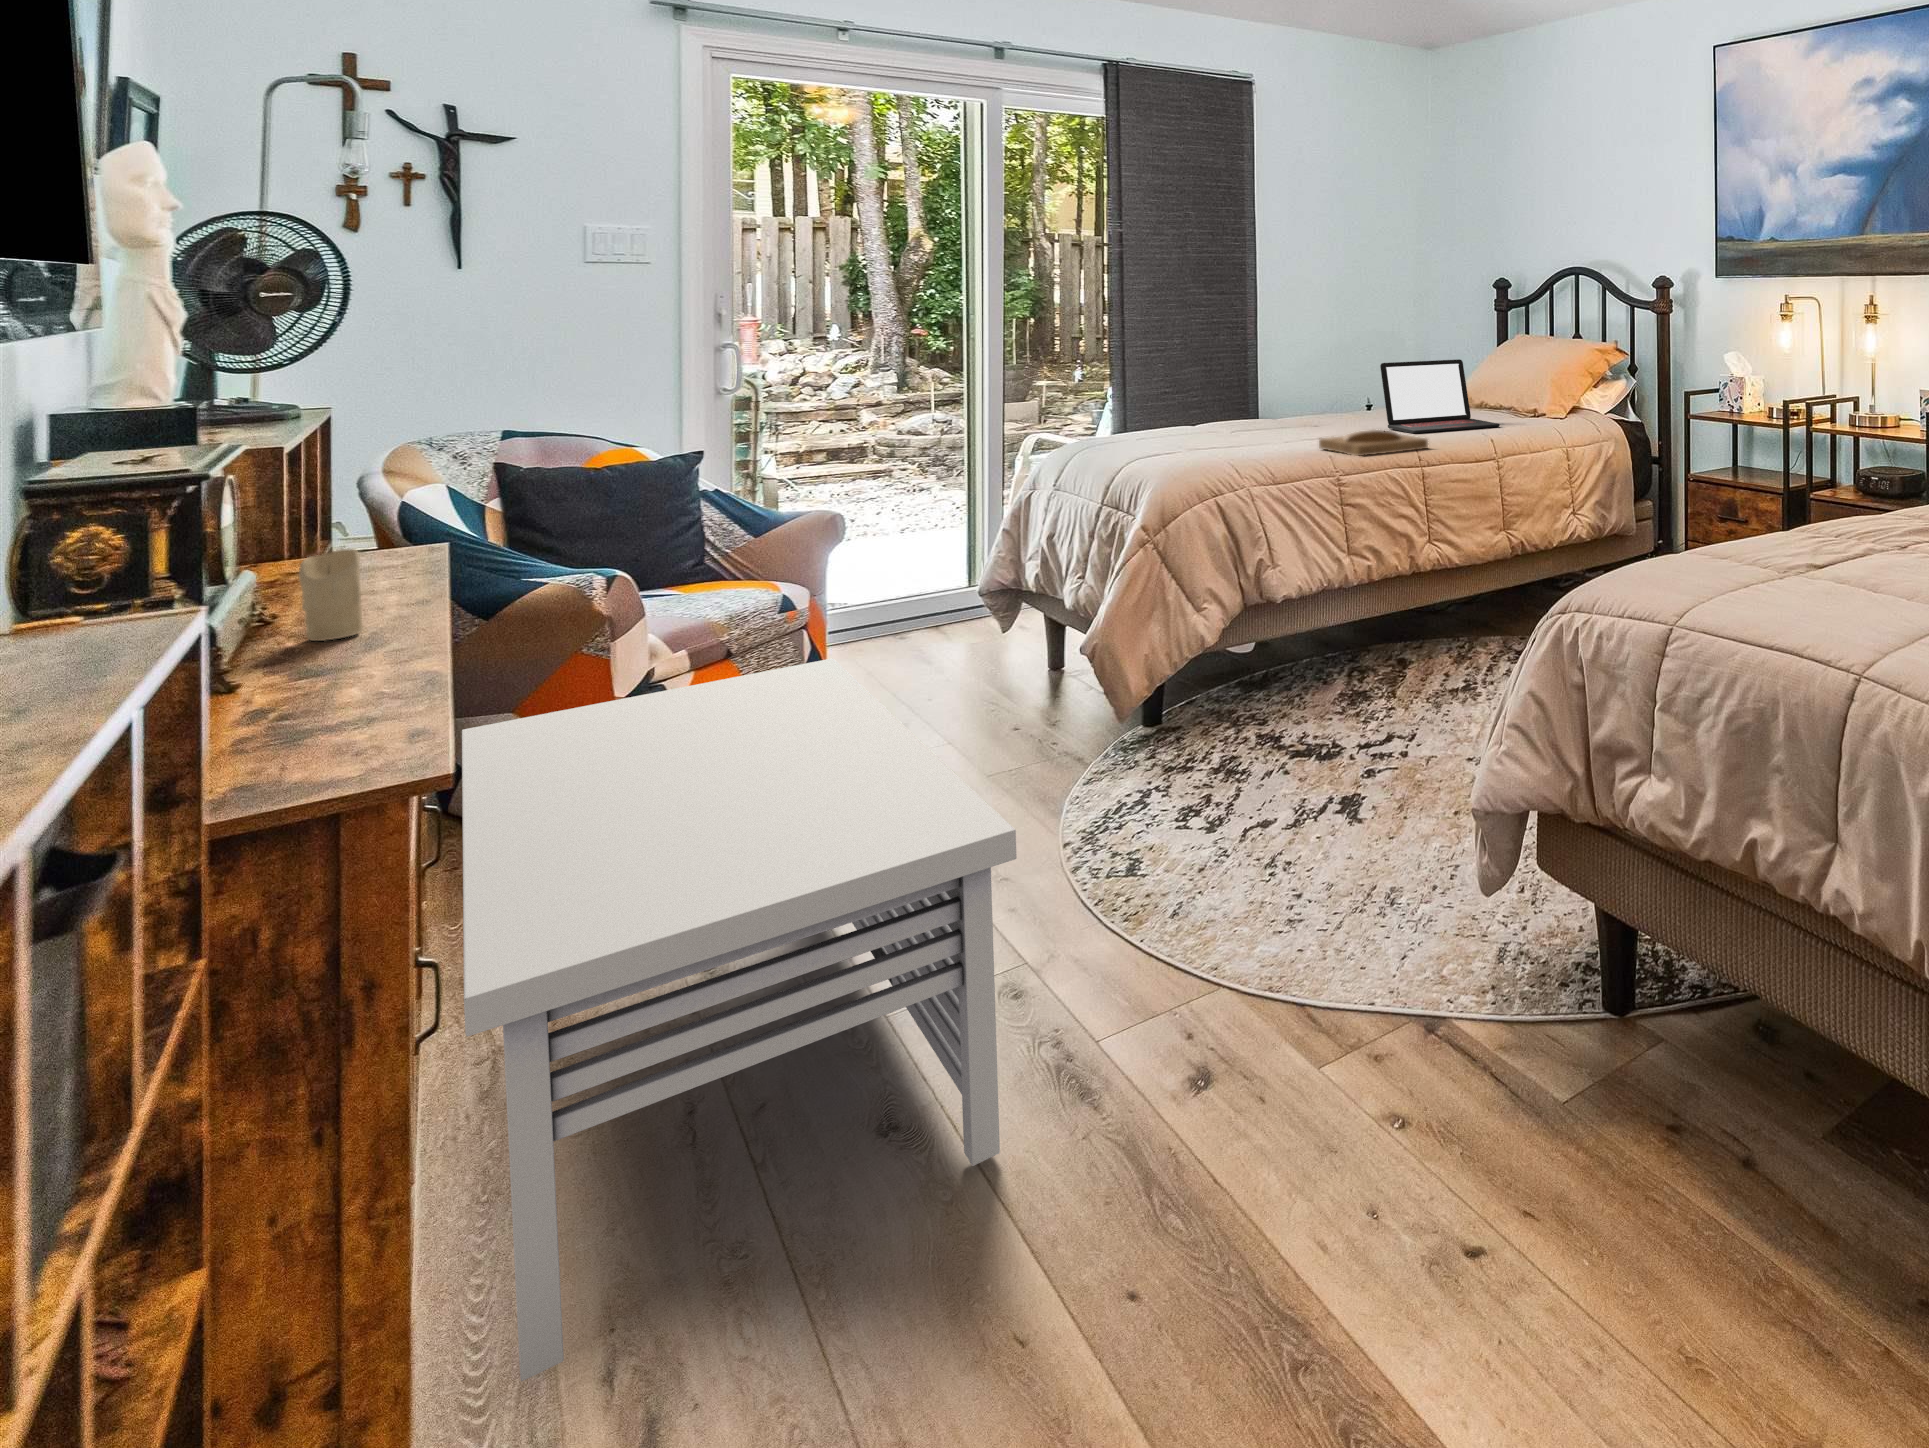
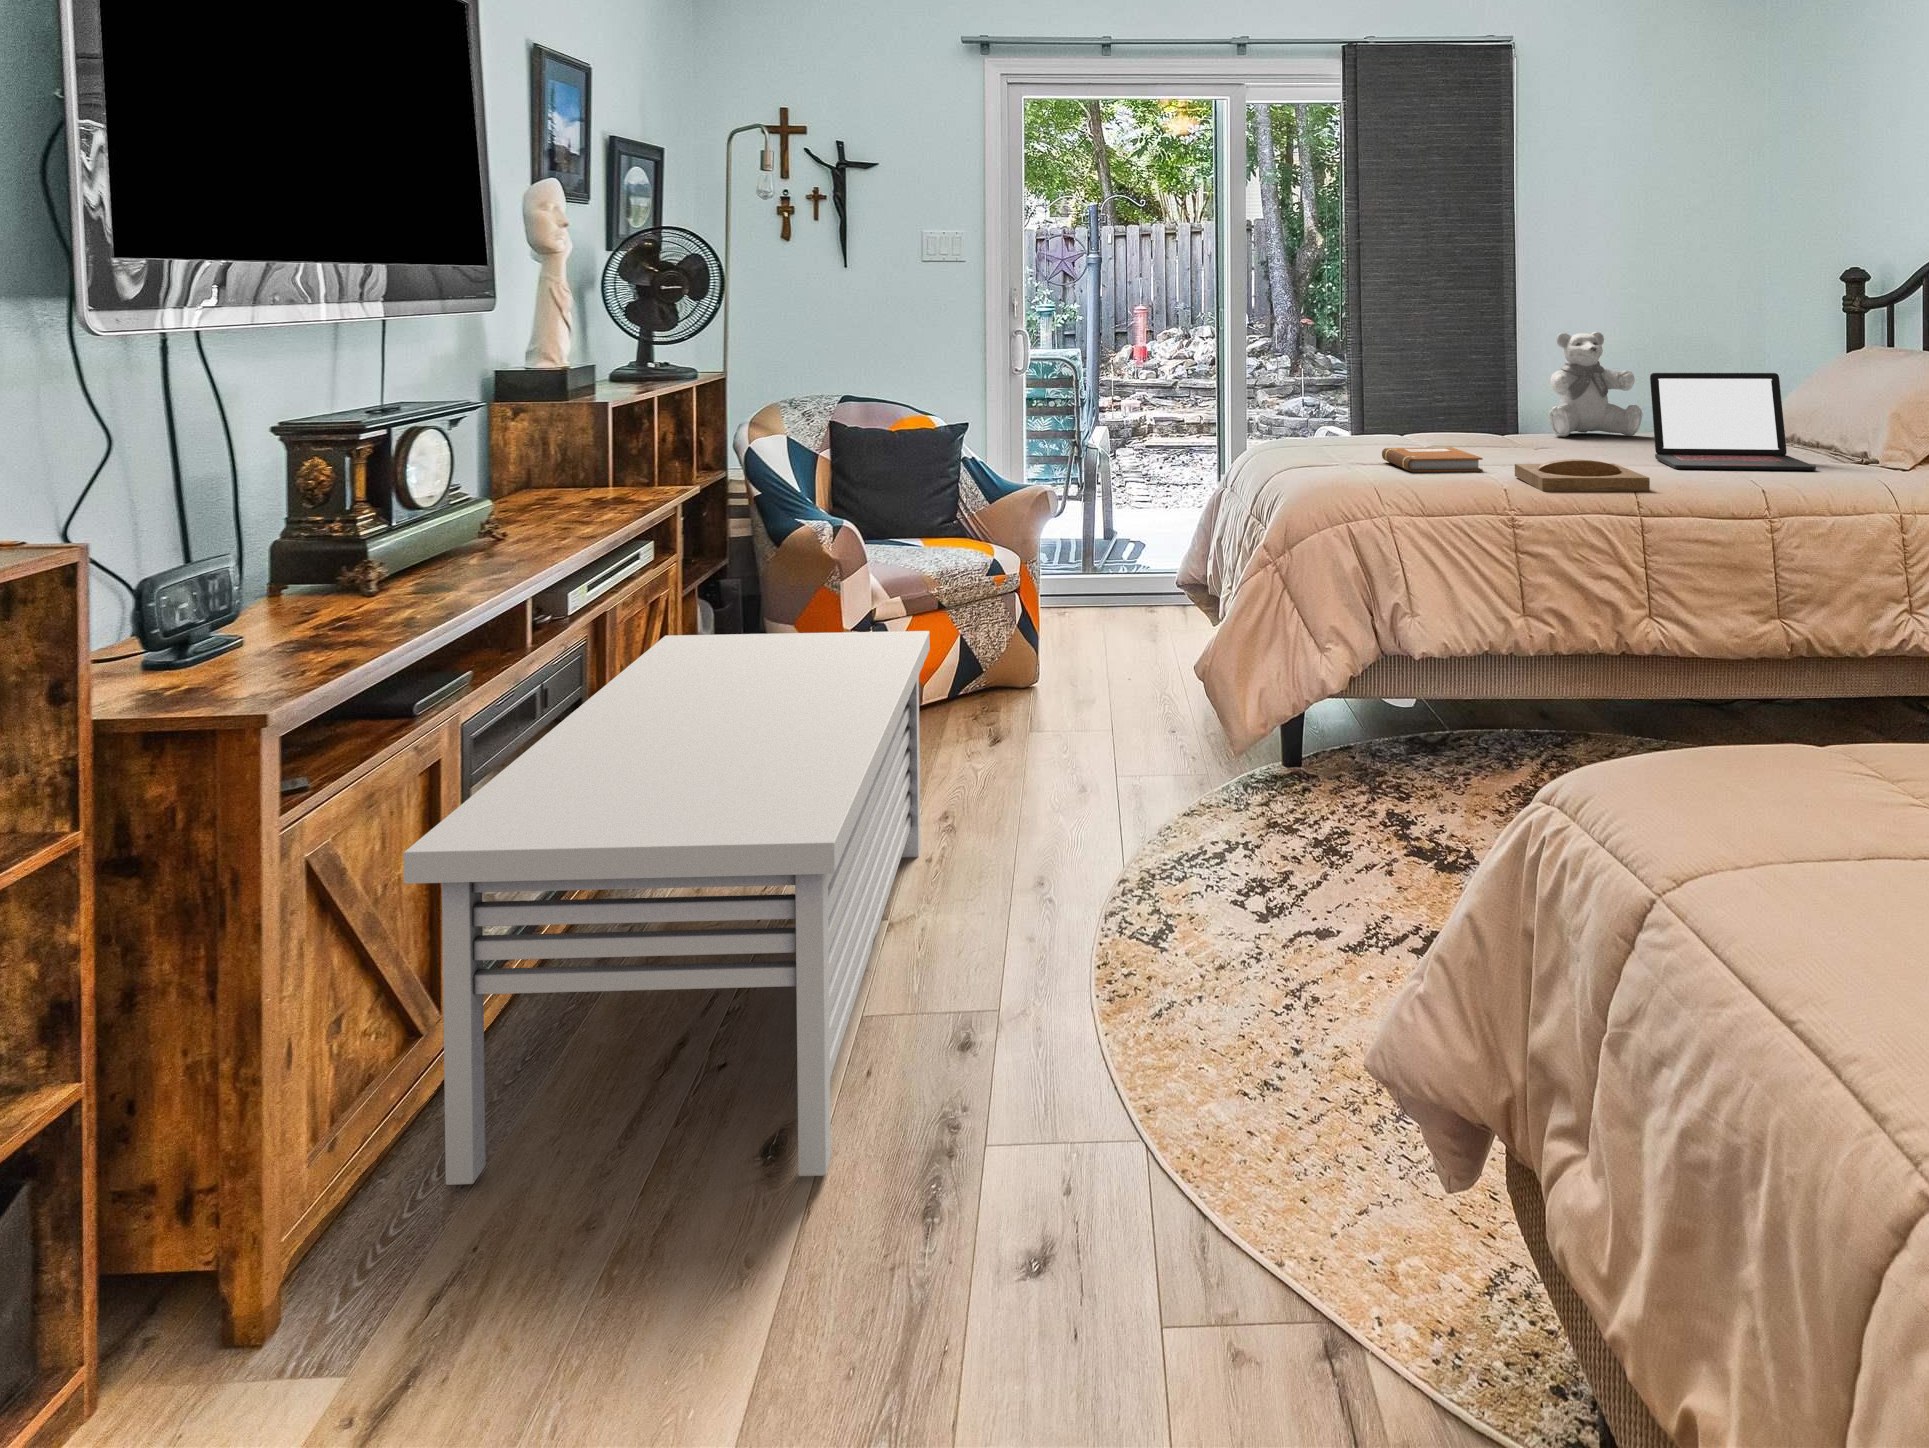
teddy bear: none [1275,334,1344,420] -> present [1549,332,1643,437]
notebook: none [1190,432,1285,453] -> present [1382,447,1483,472]
candle: present [299,549,363,641] -> none [503,480,539,548]

